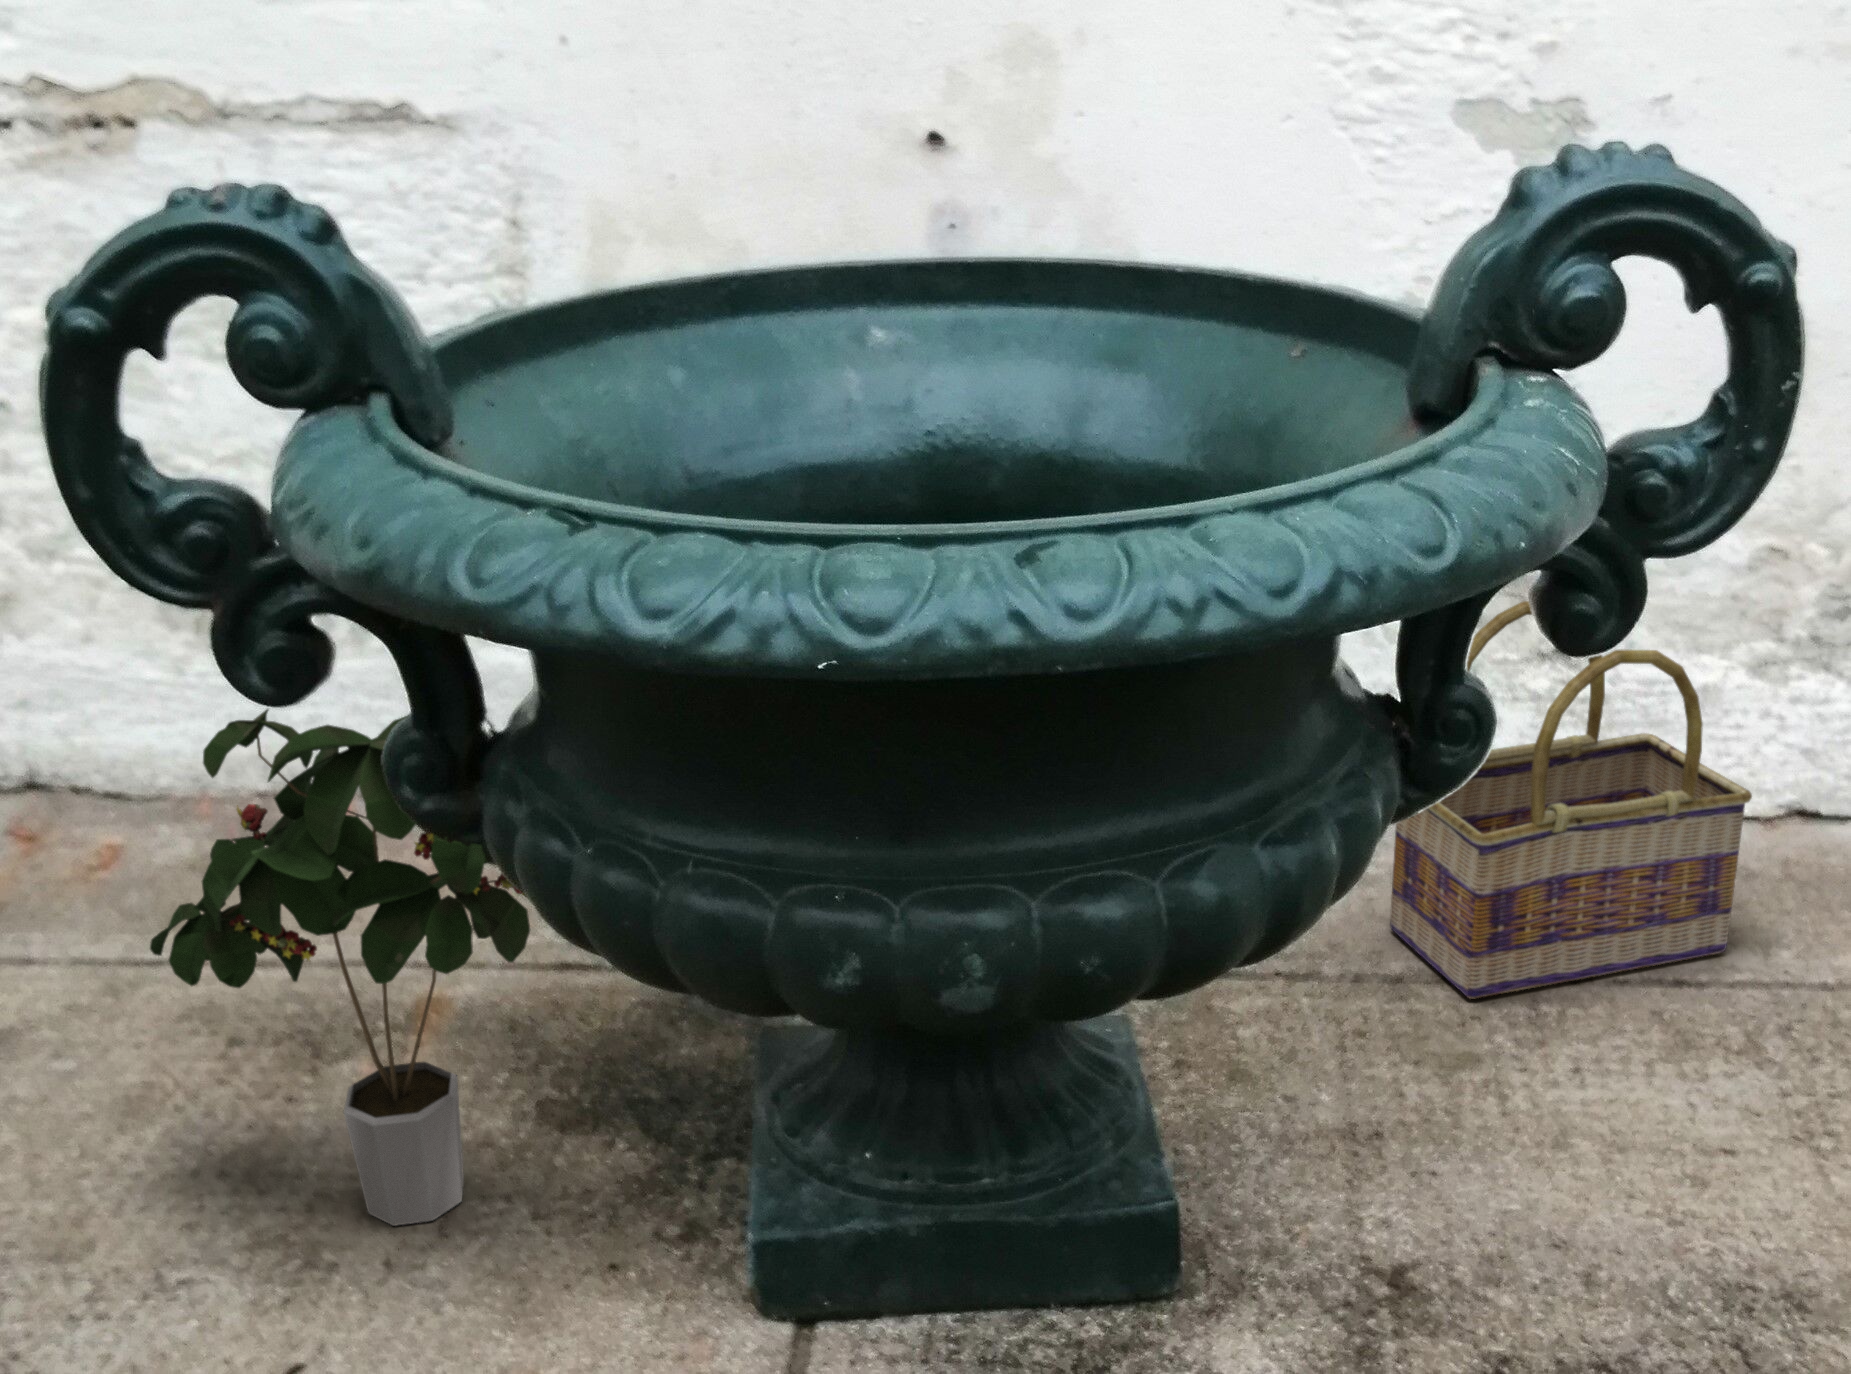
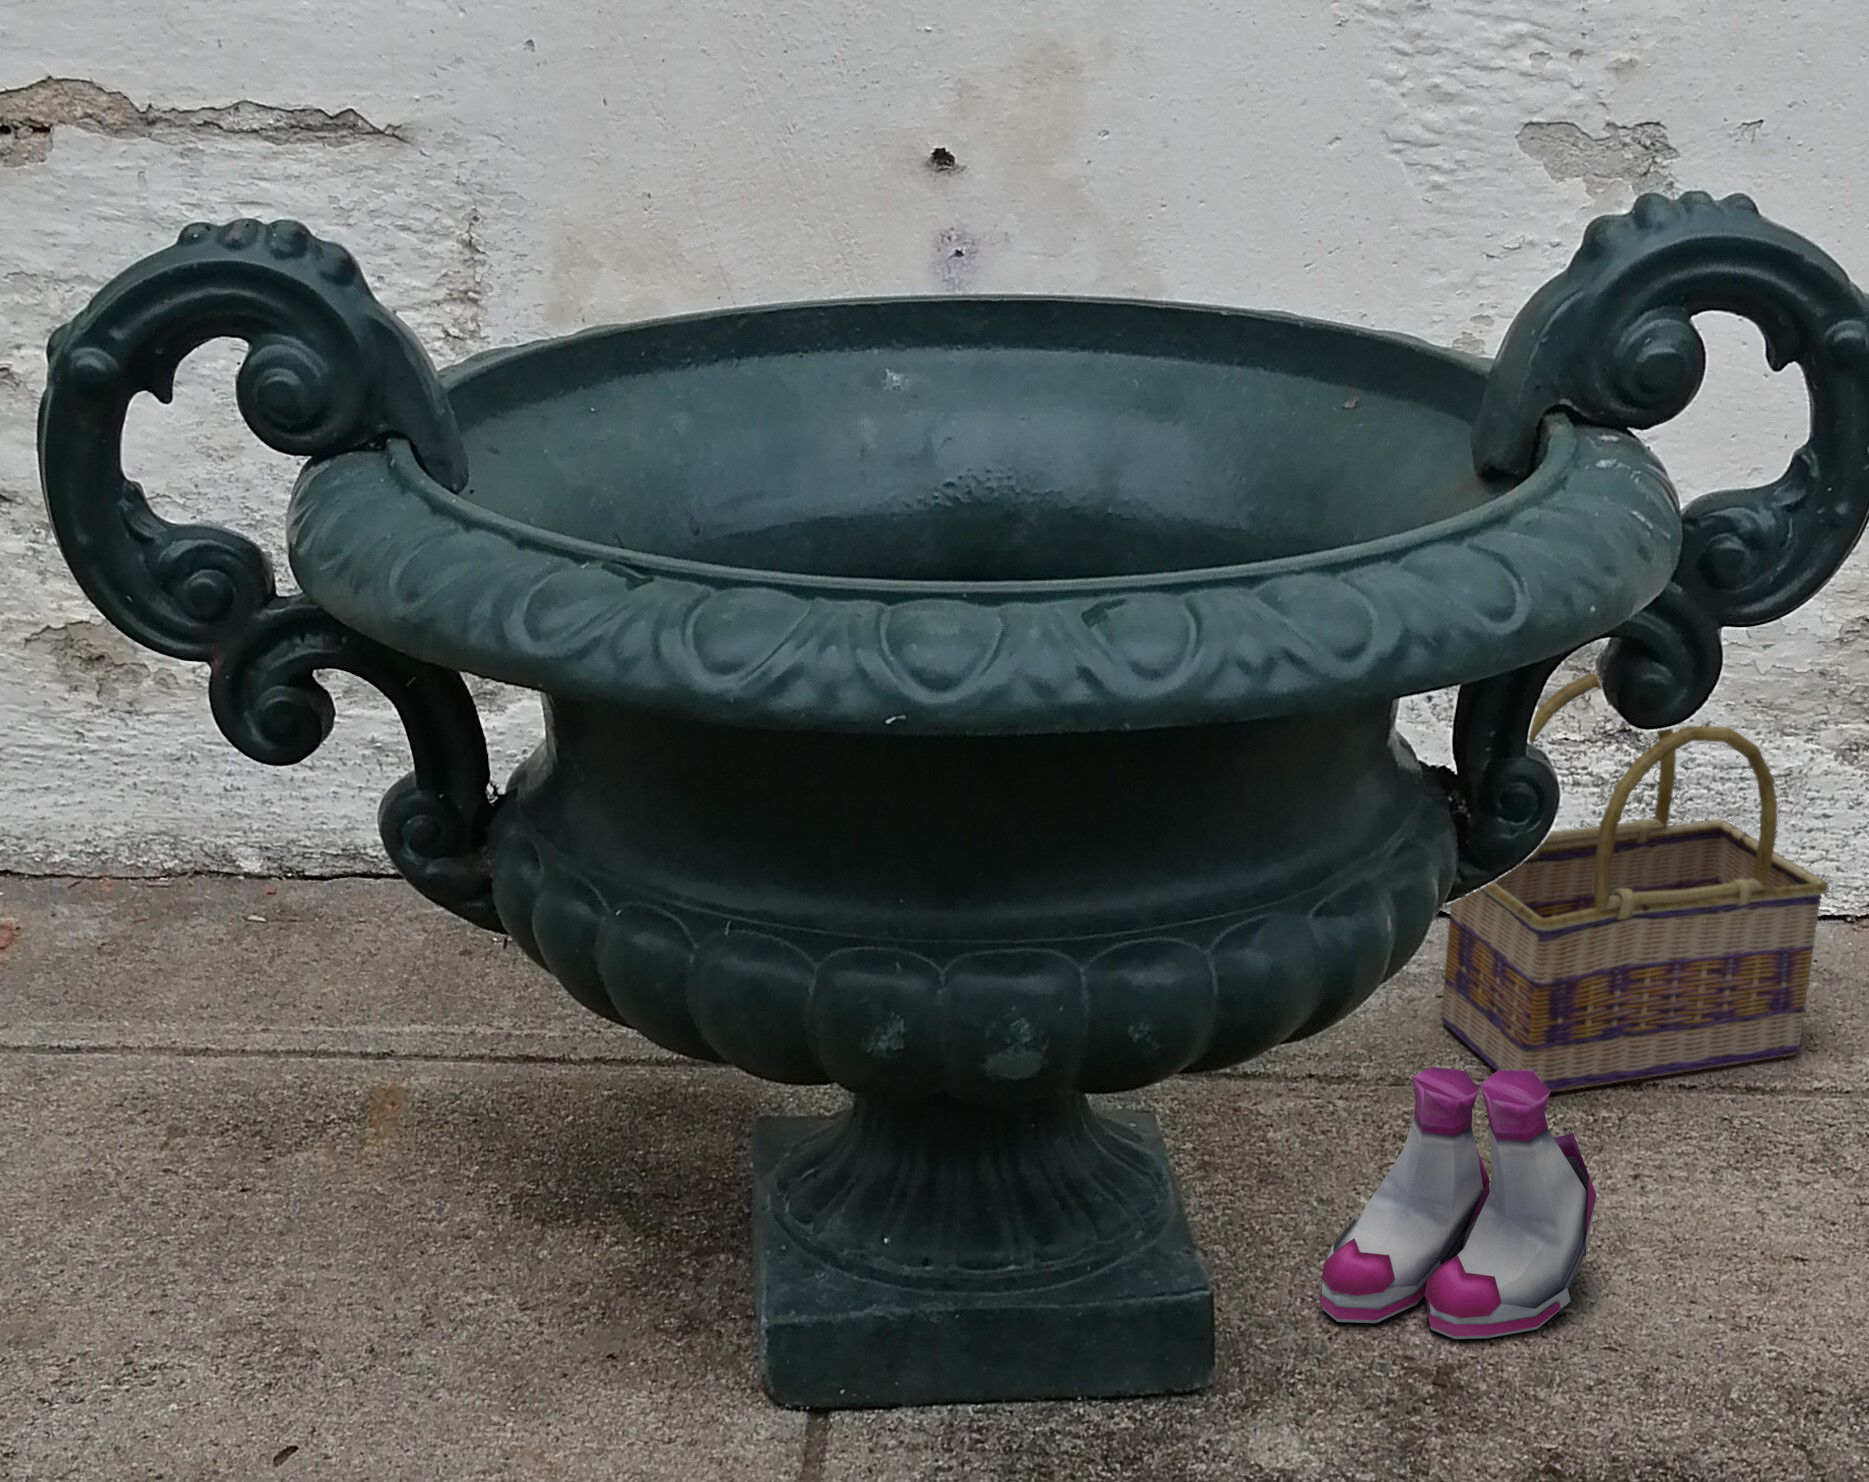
potted plant: present [150,709,530,1226] -> none [122,744,627,1304]
boots: none [1279,982,1538,1240] -> present [1321,1067,1596,1339]

